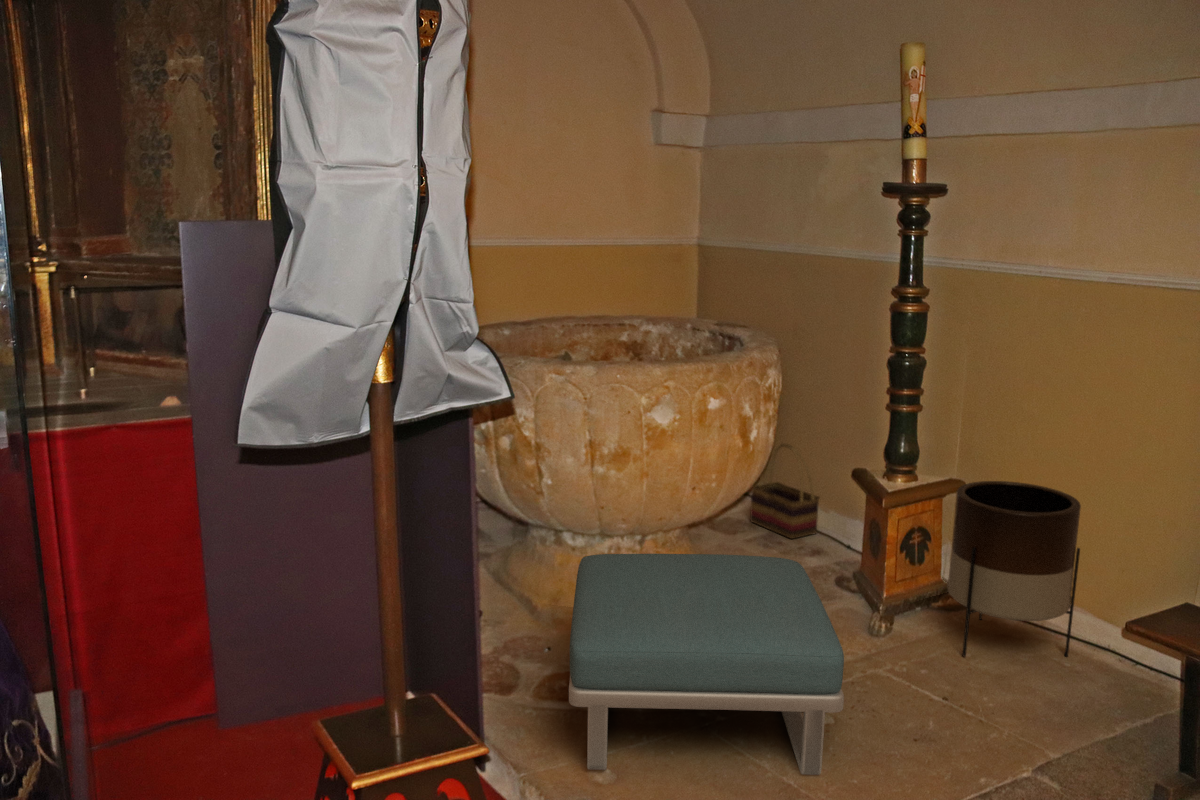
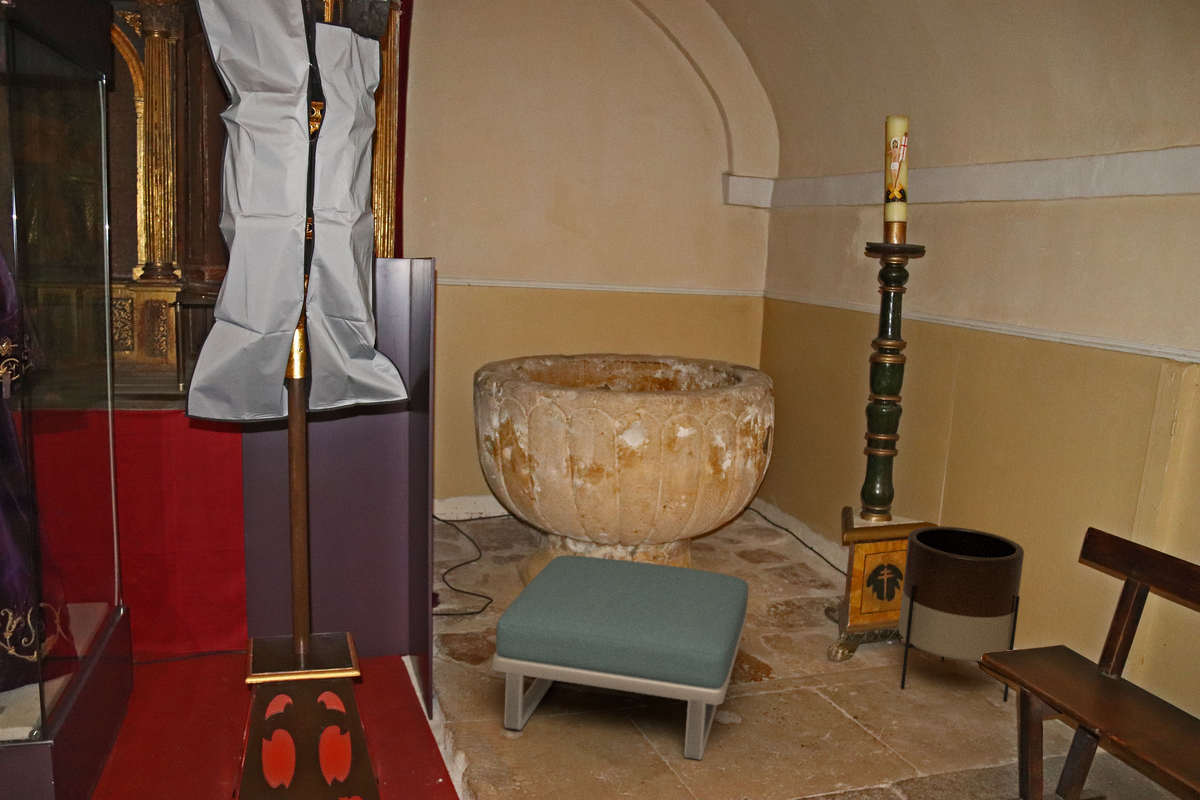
basket: present [750,443,819,539] -> none [776,482,838,573]

